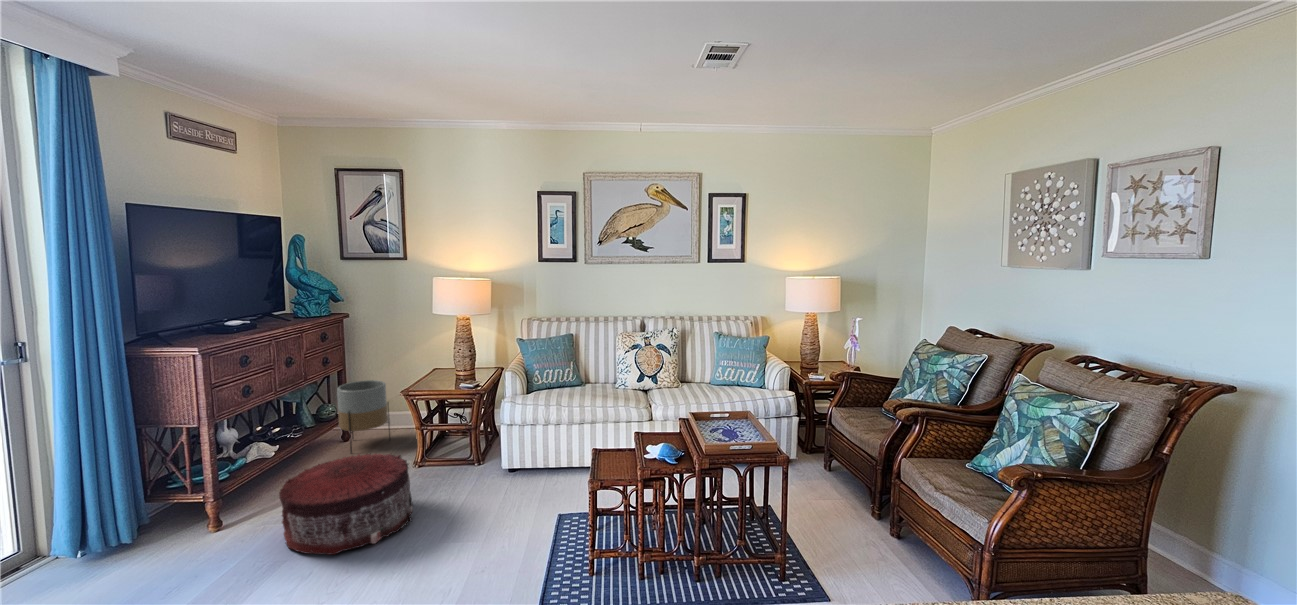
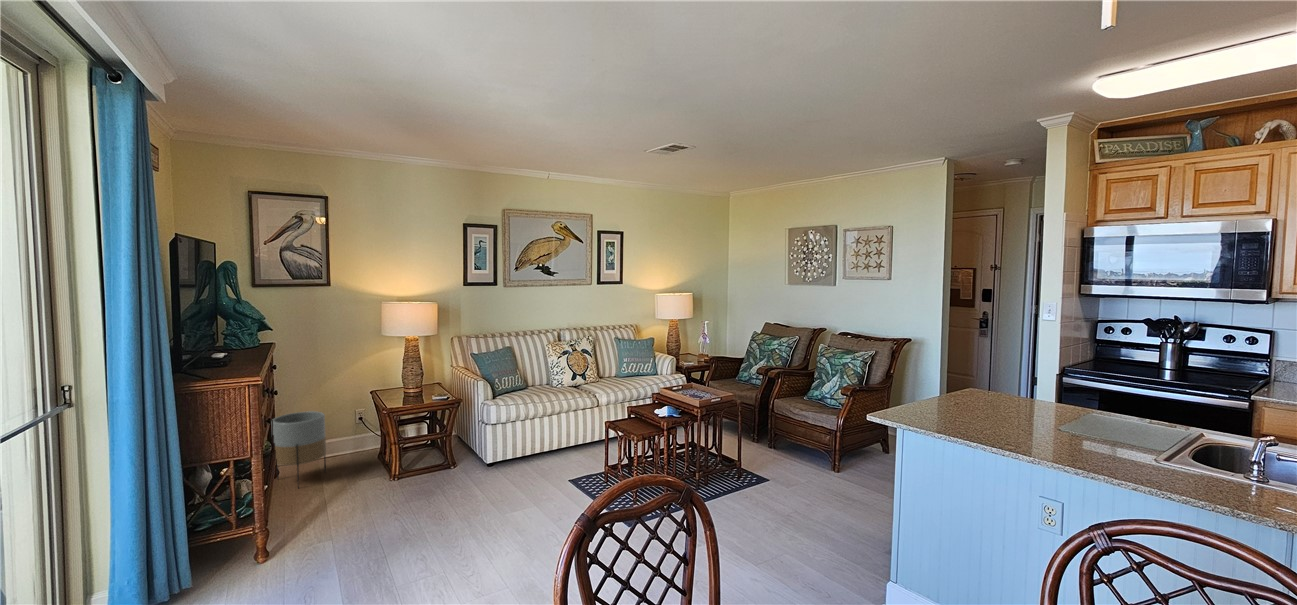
pouf: present [279,454,413,555] -> none [342,460,462,553]

